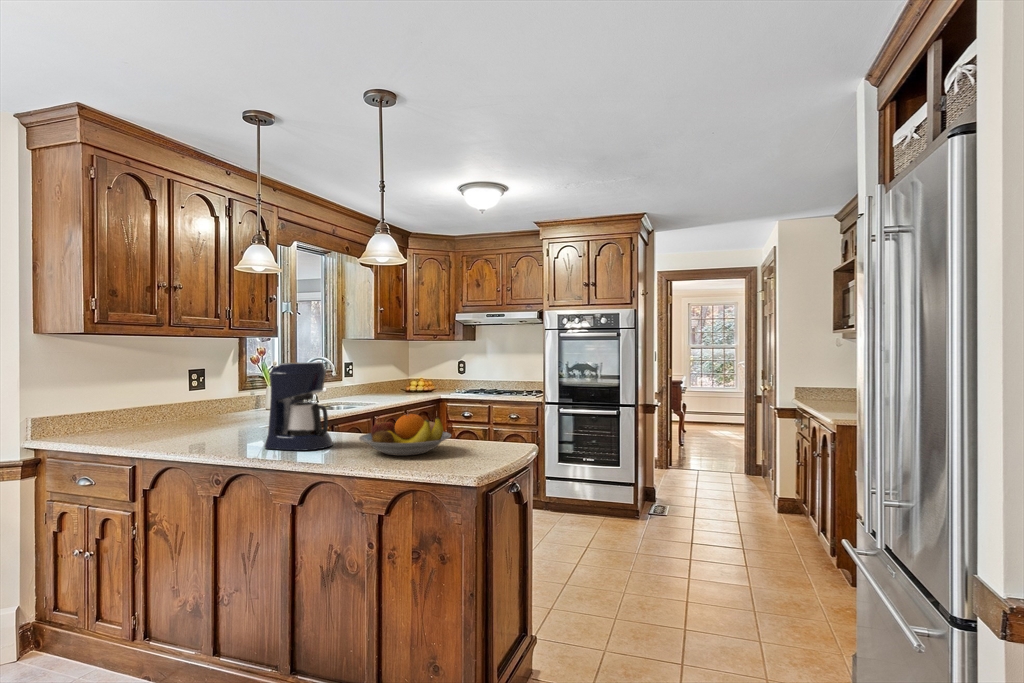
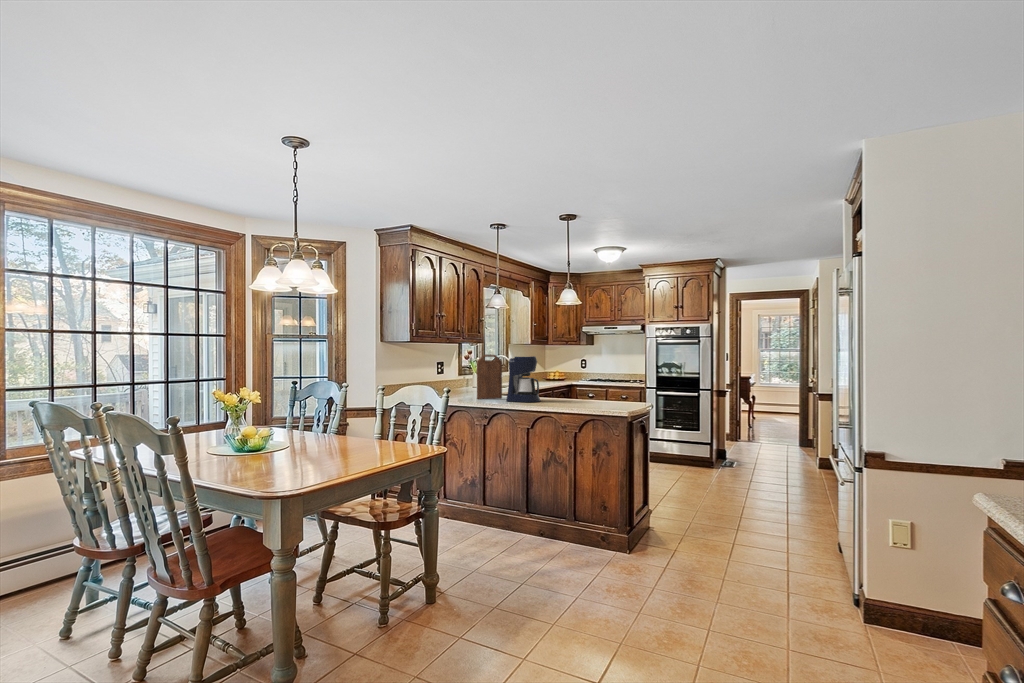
cutting board: none [215,359,268,443] -> present [477,354,502,399]
fruit bowl: present [359,414,451,456] -> none [558,384,607,405]

